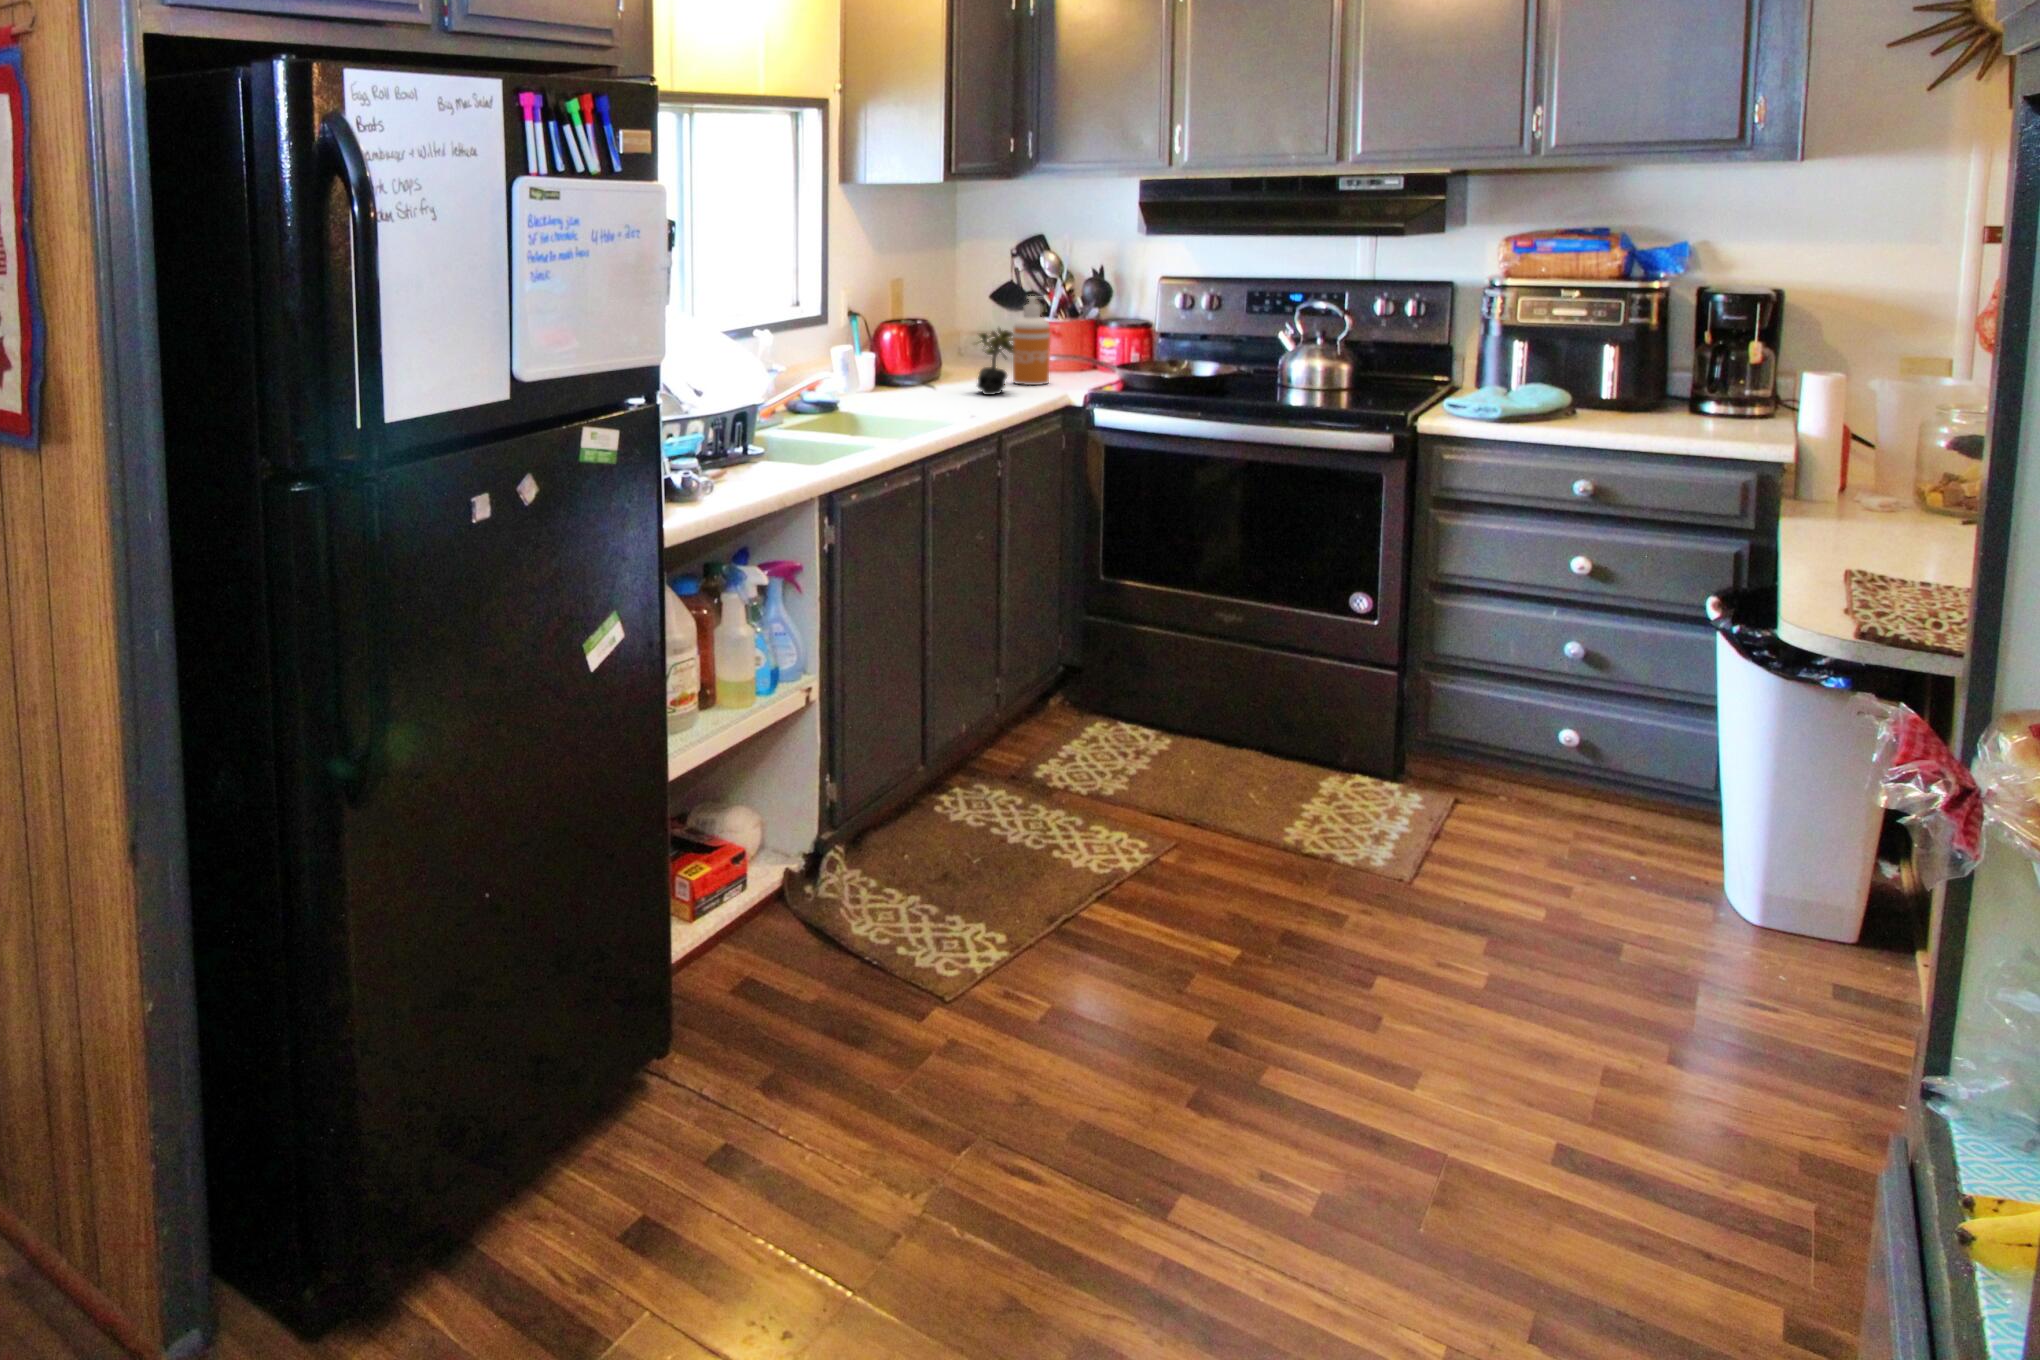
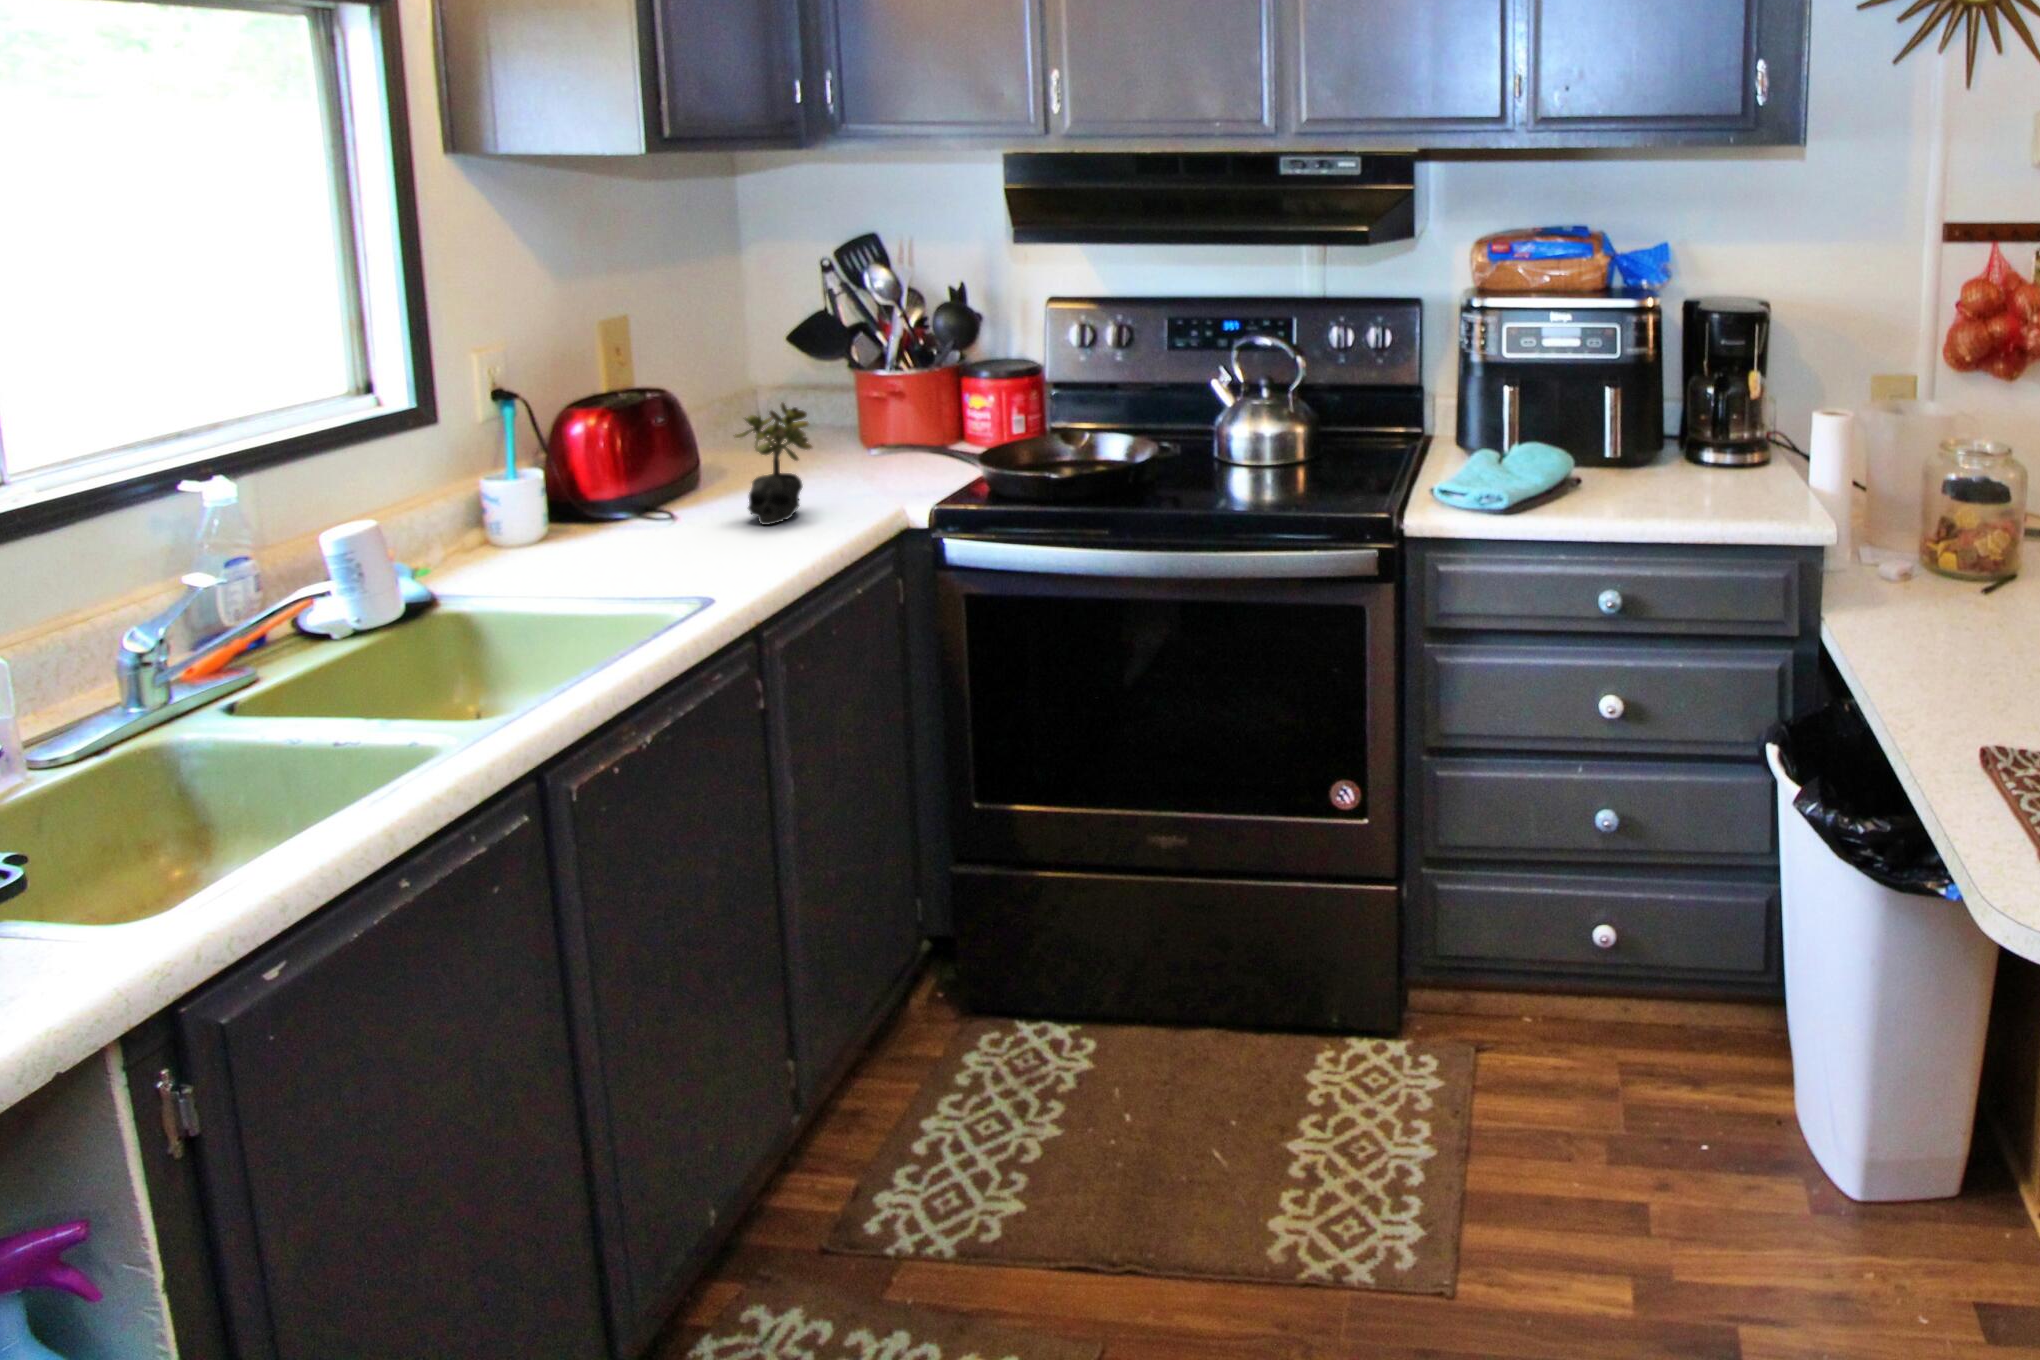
soap dispenser: present [1013,296,1050,385] -> none [815,342,880,491]

